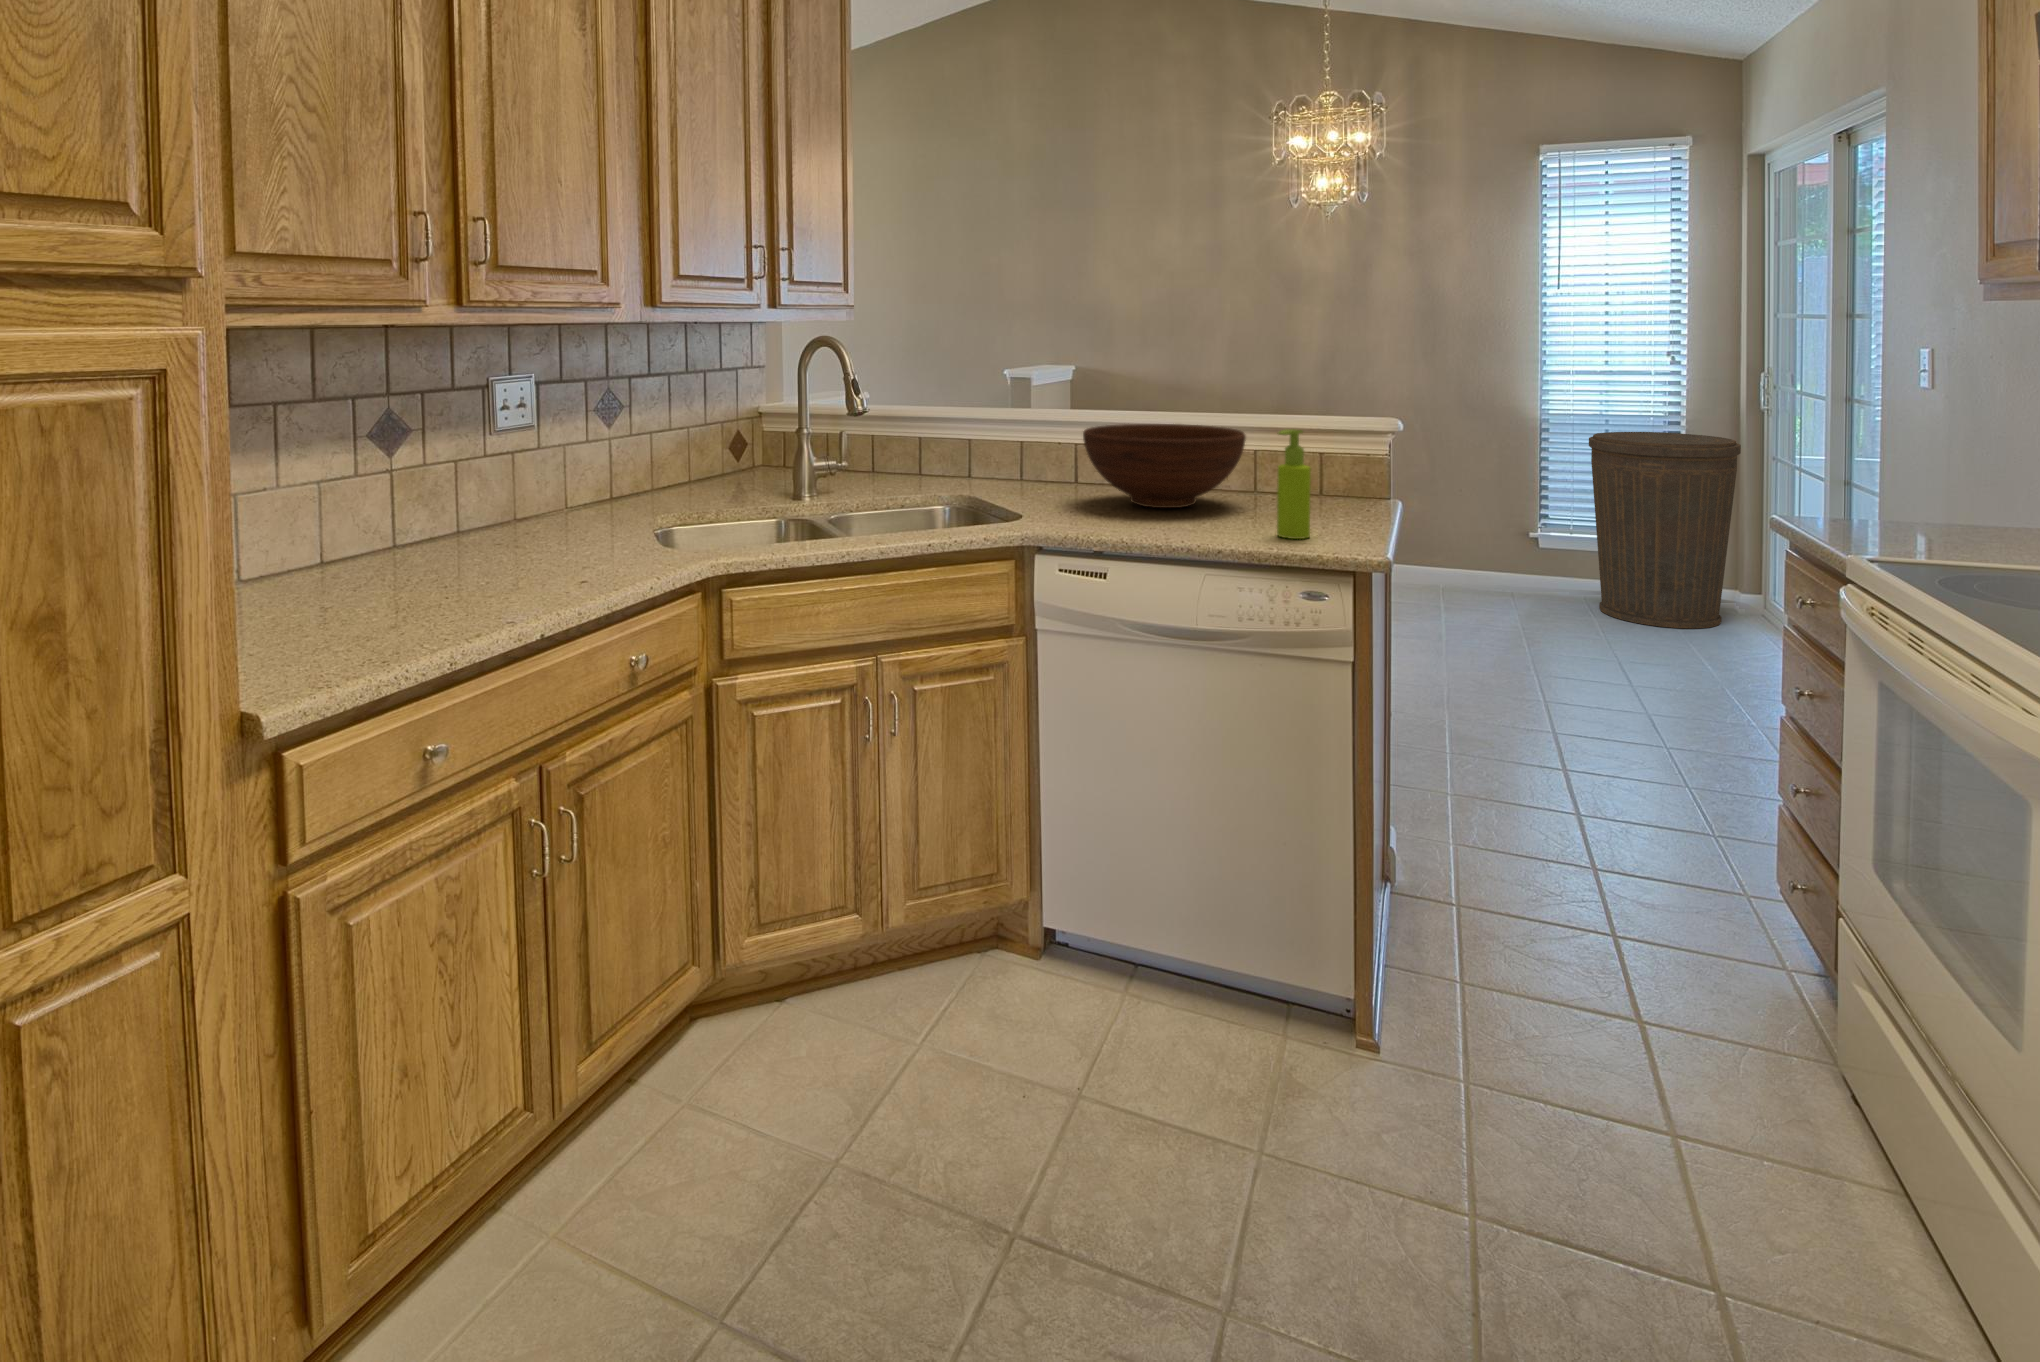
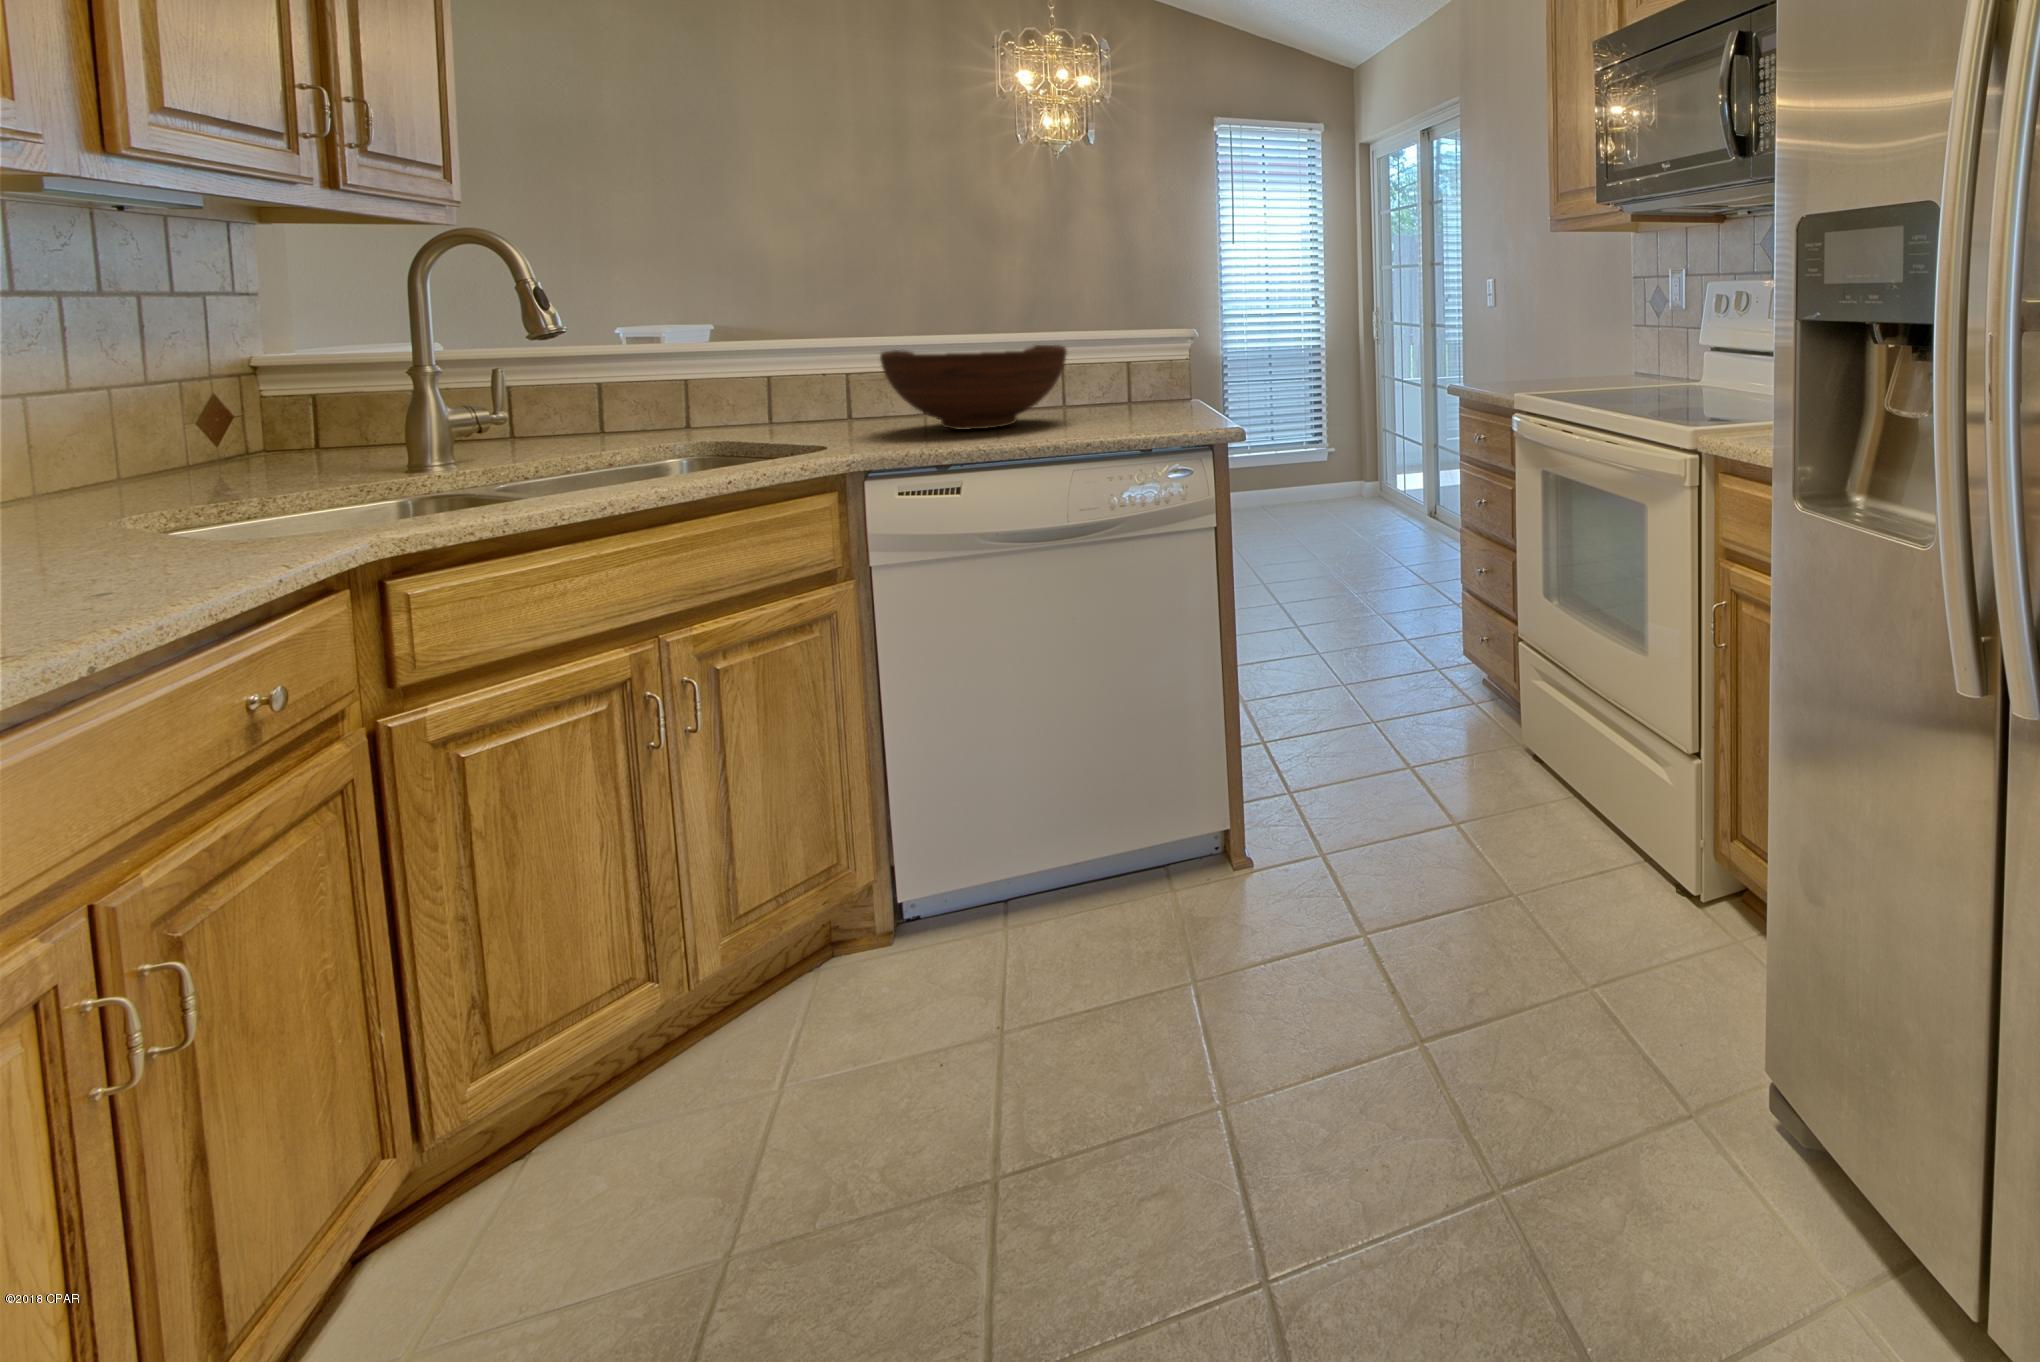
soap dispenser: present [1277,429,1311,539] -> none [1127,329,1161,433]
trash can: present [1589,432,1741,628] -> none [1262,362,1367,516]

